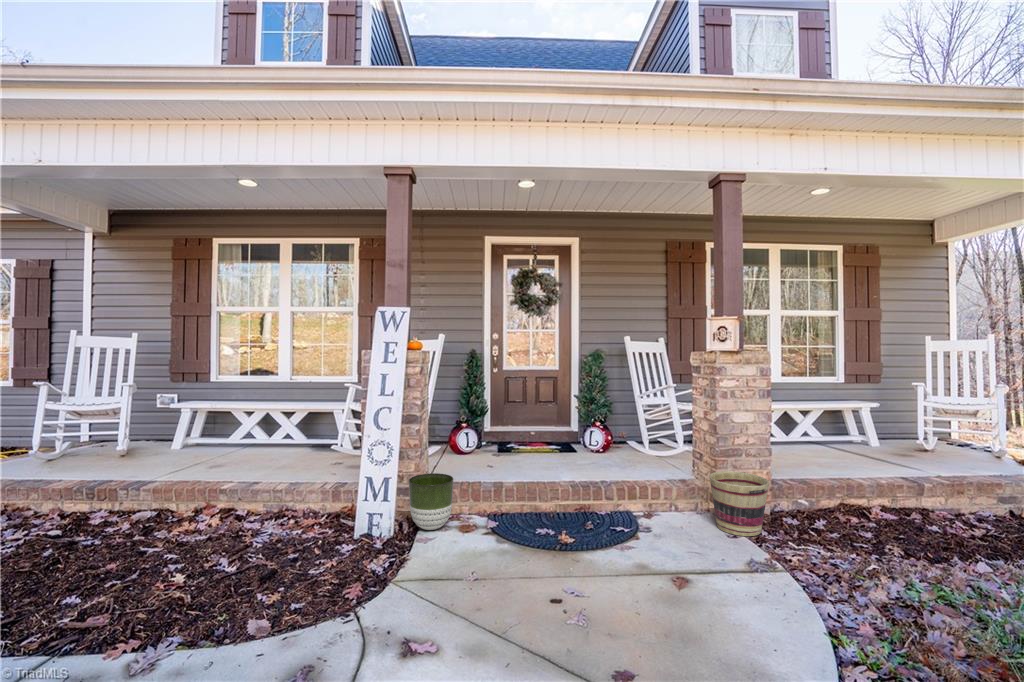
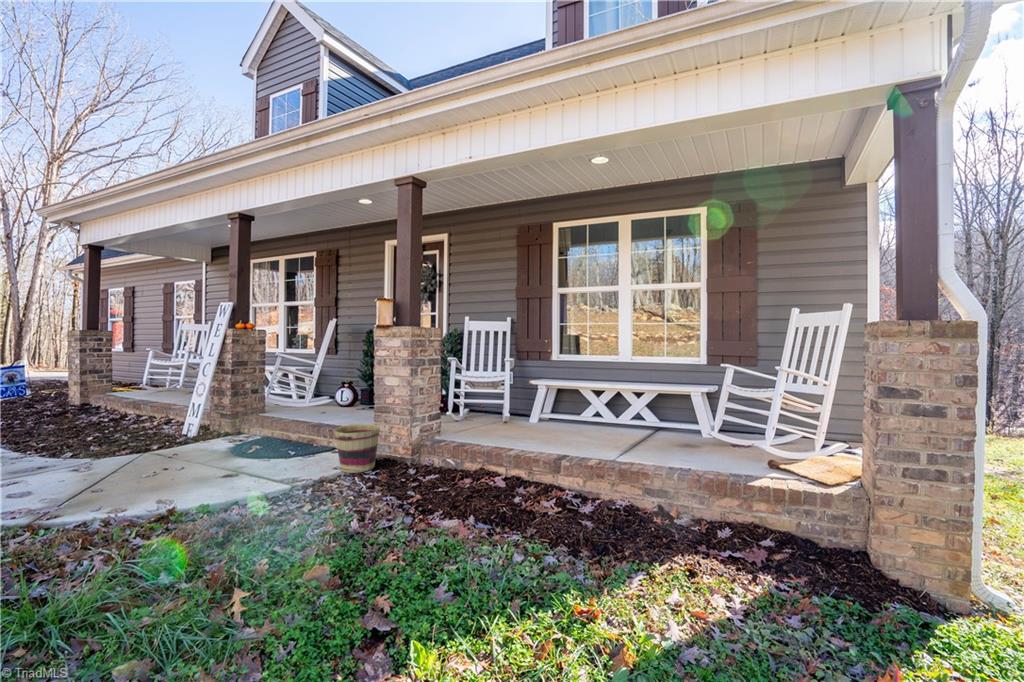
planter: present [409,473,453,530] -> none [206,407,239,440]

